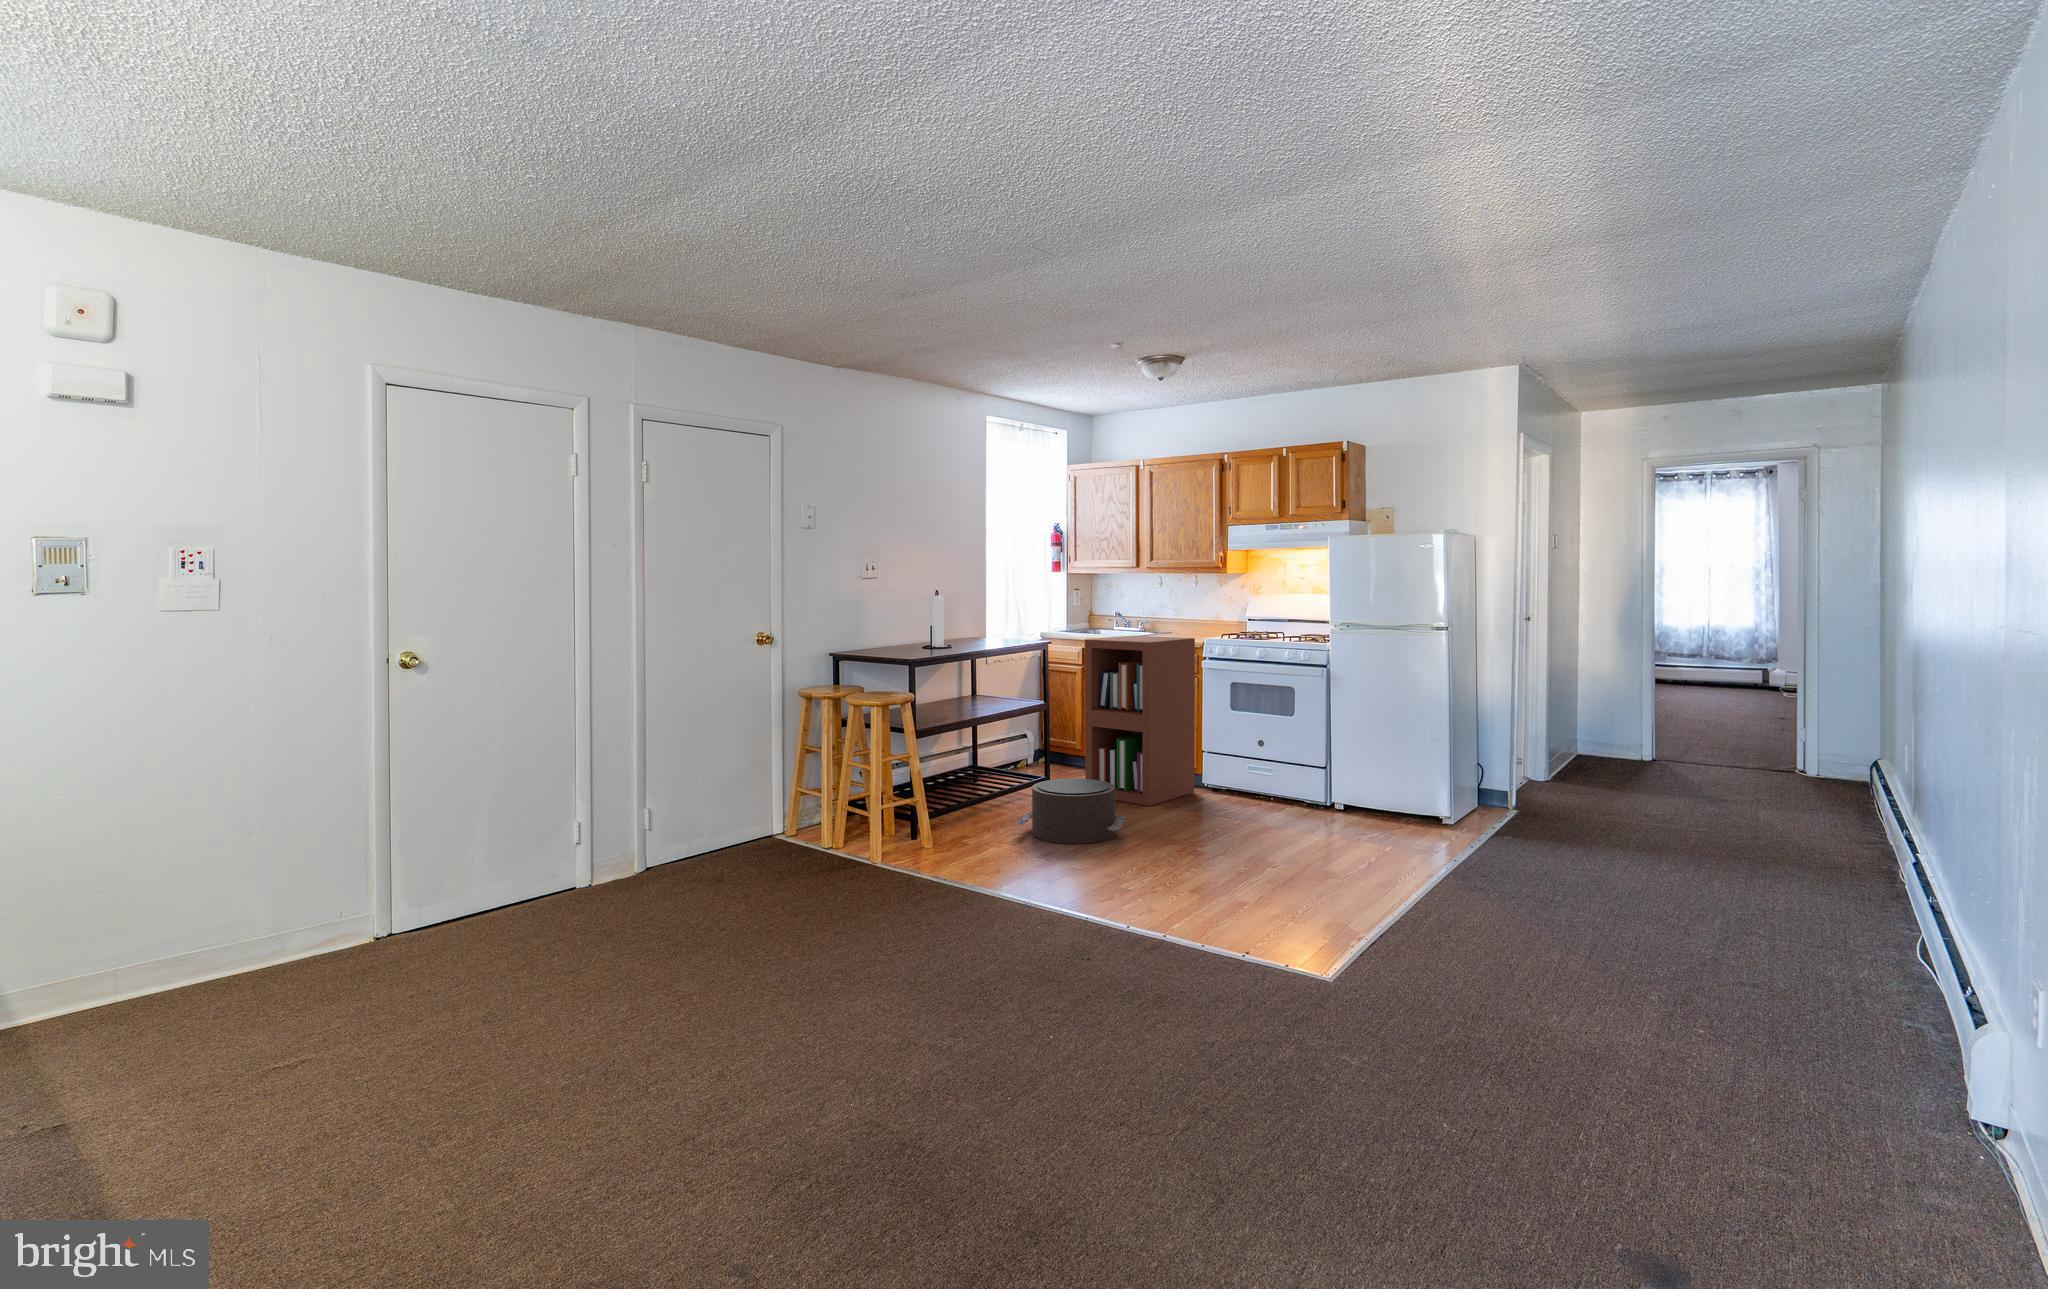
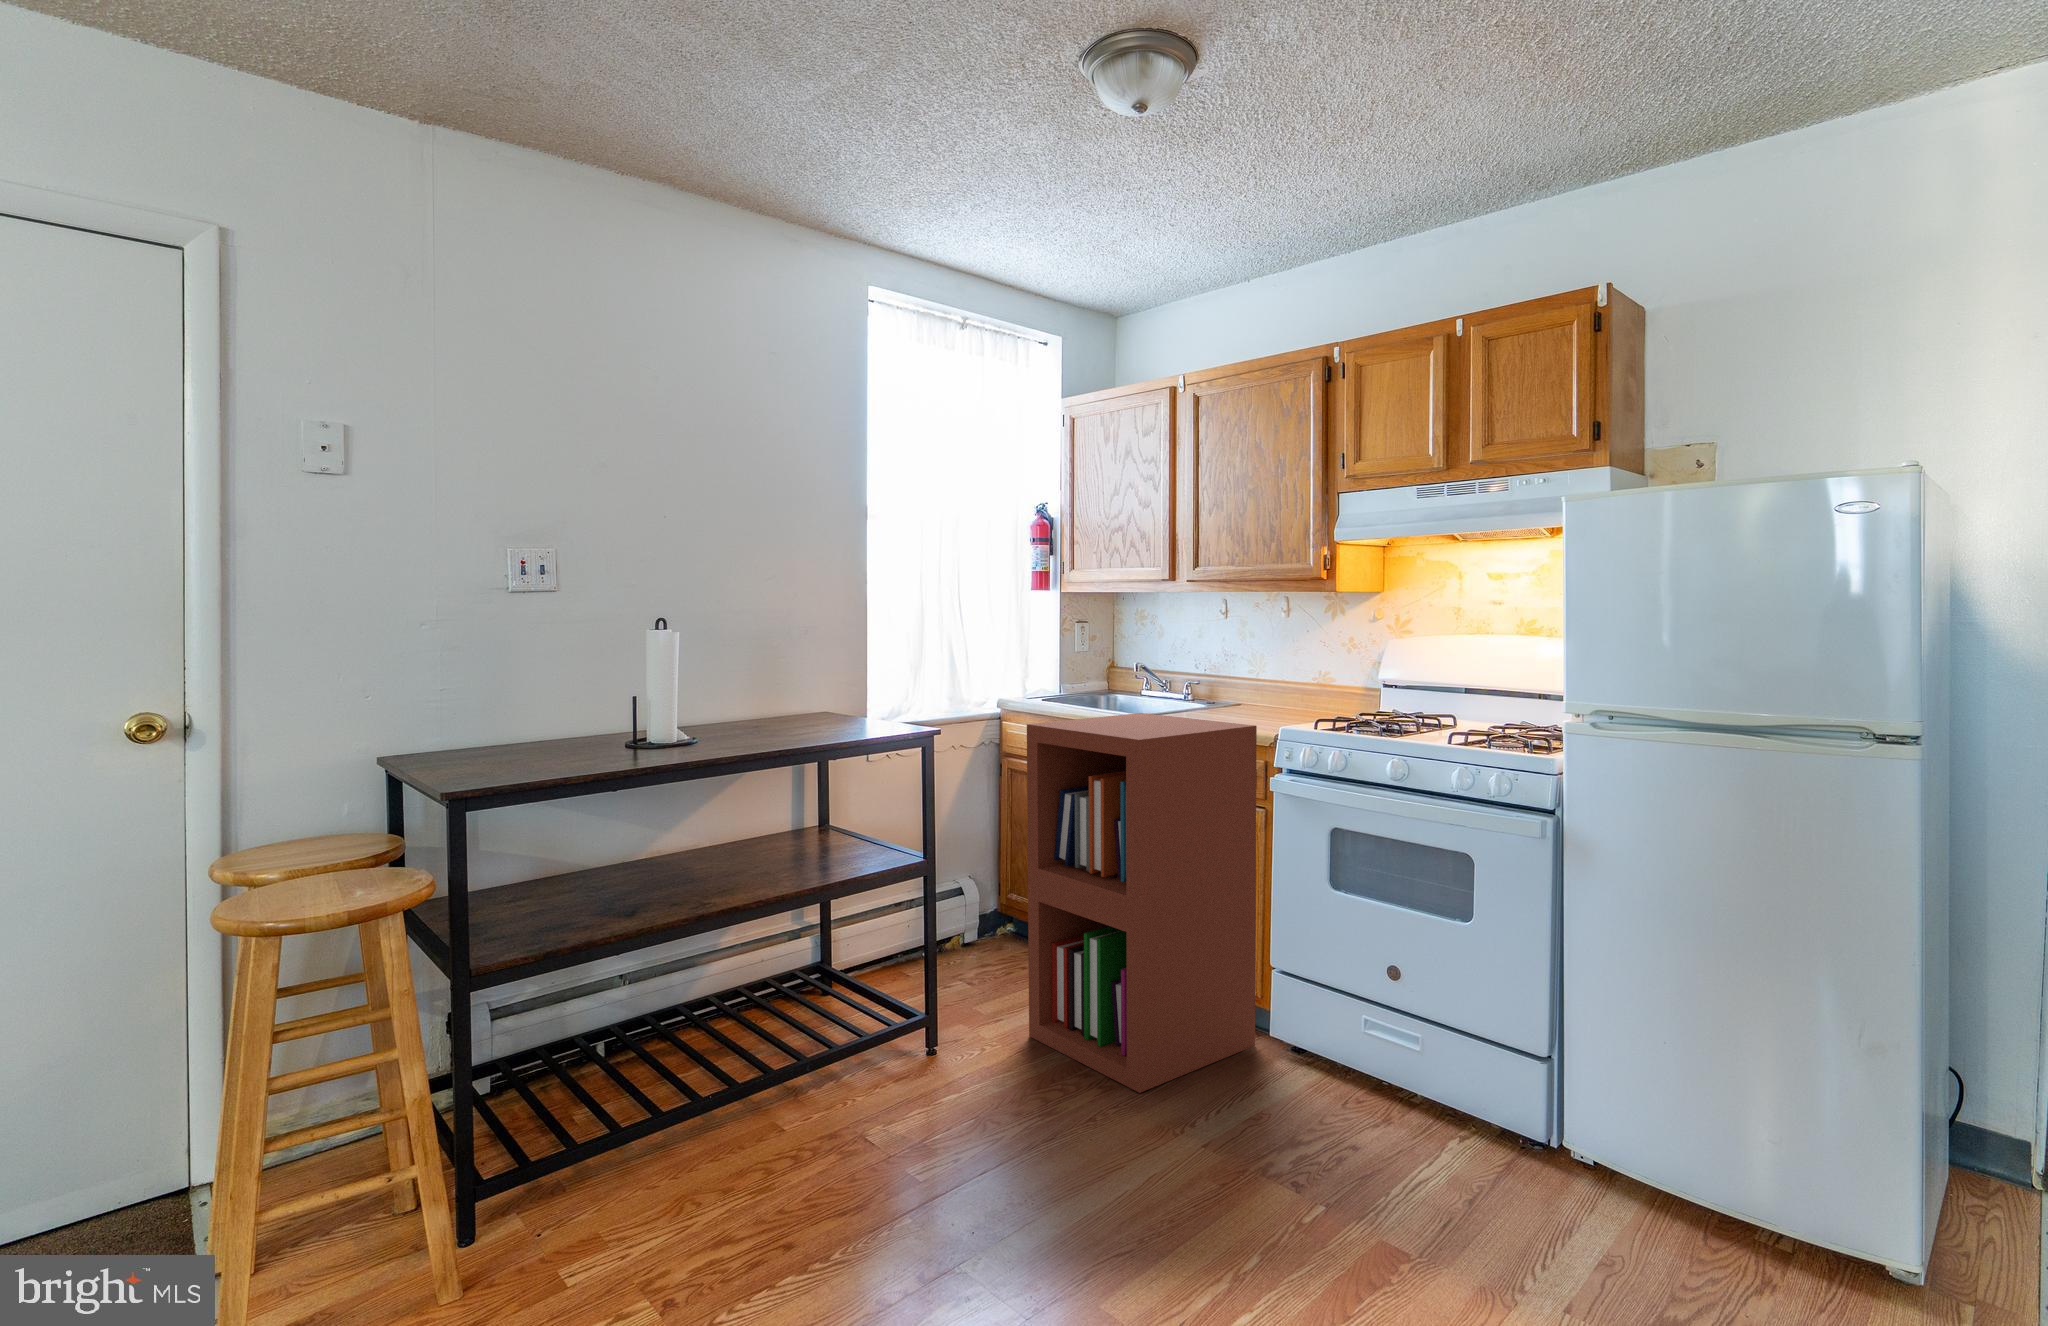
pouf: present [1016,778,1126,844] -> none [767,1051,1035,1261]

